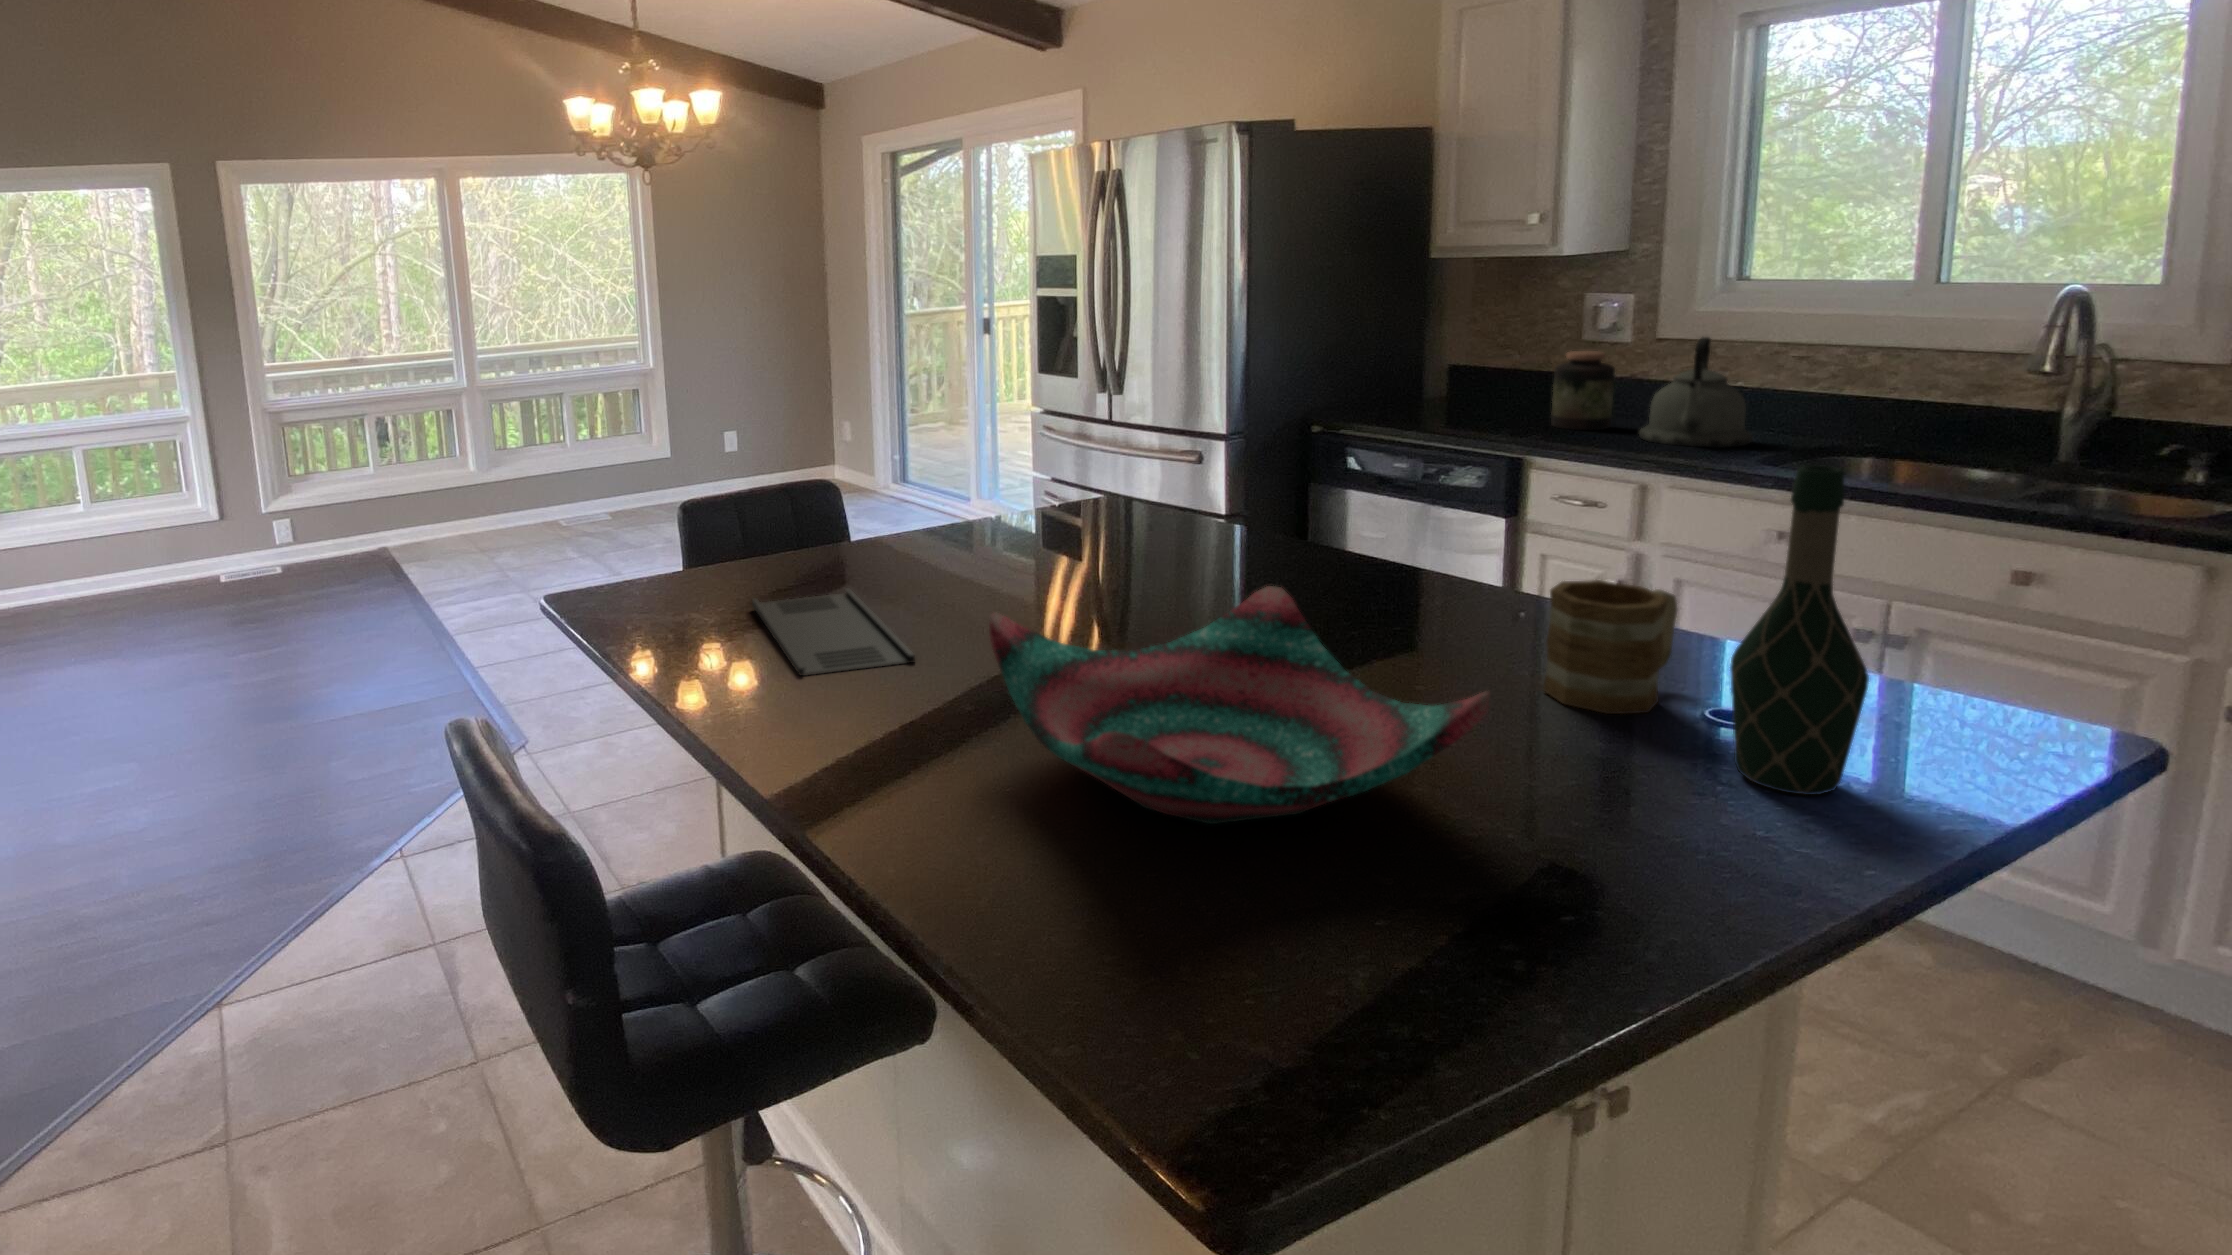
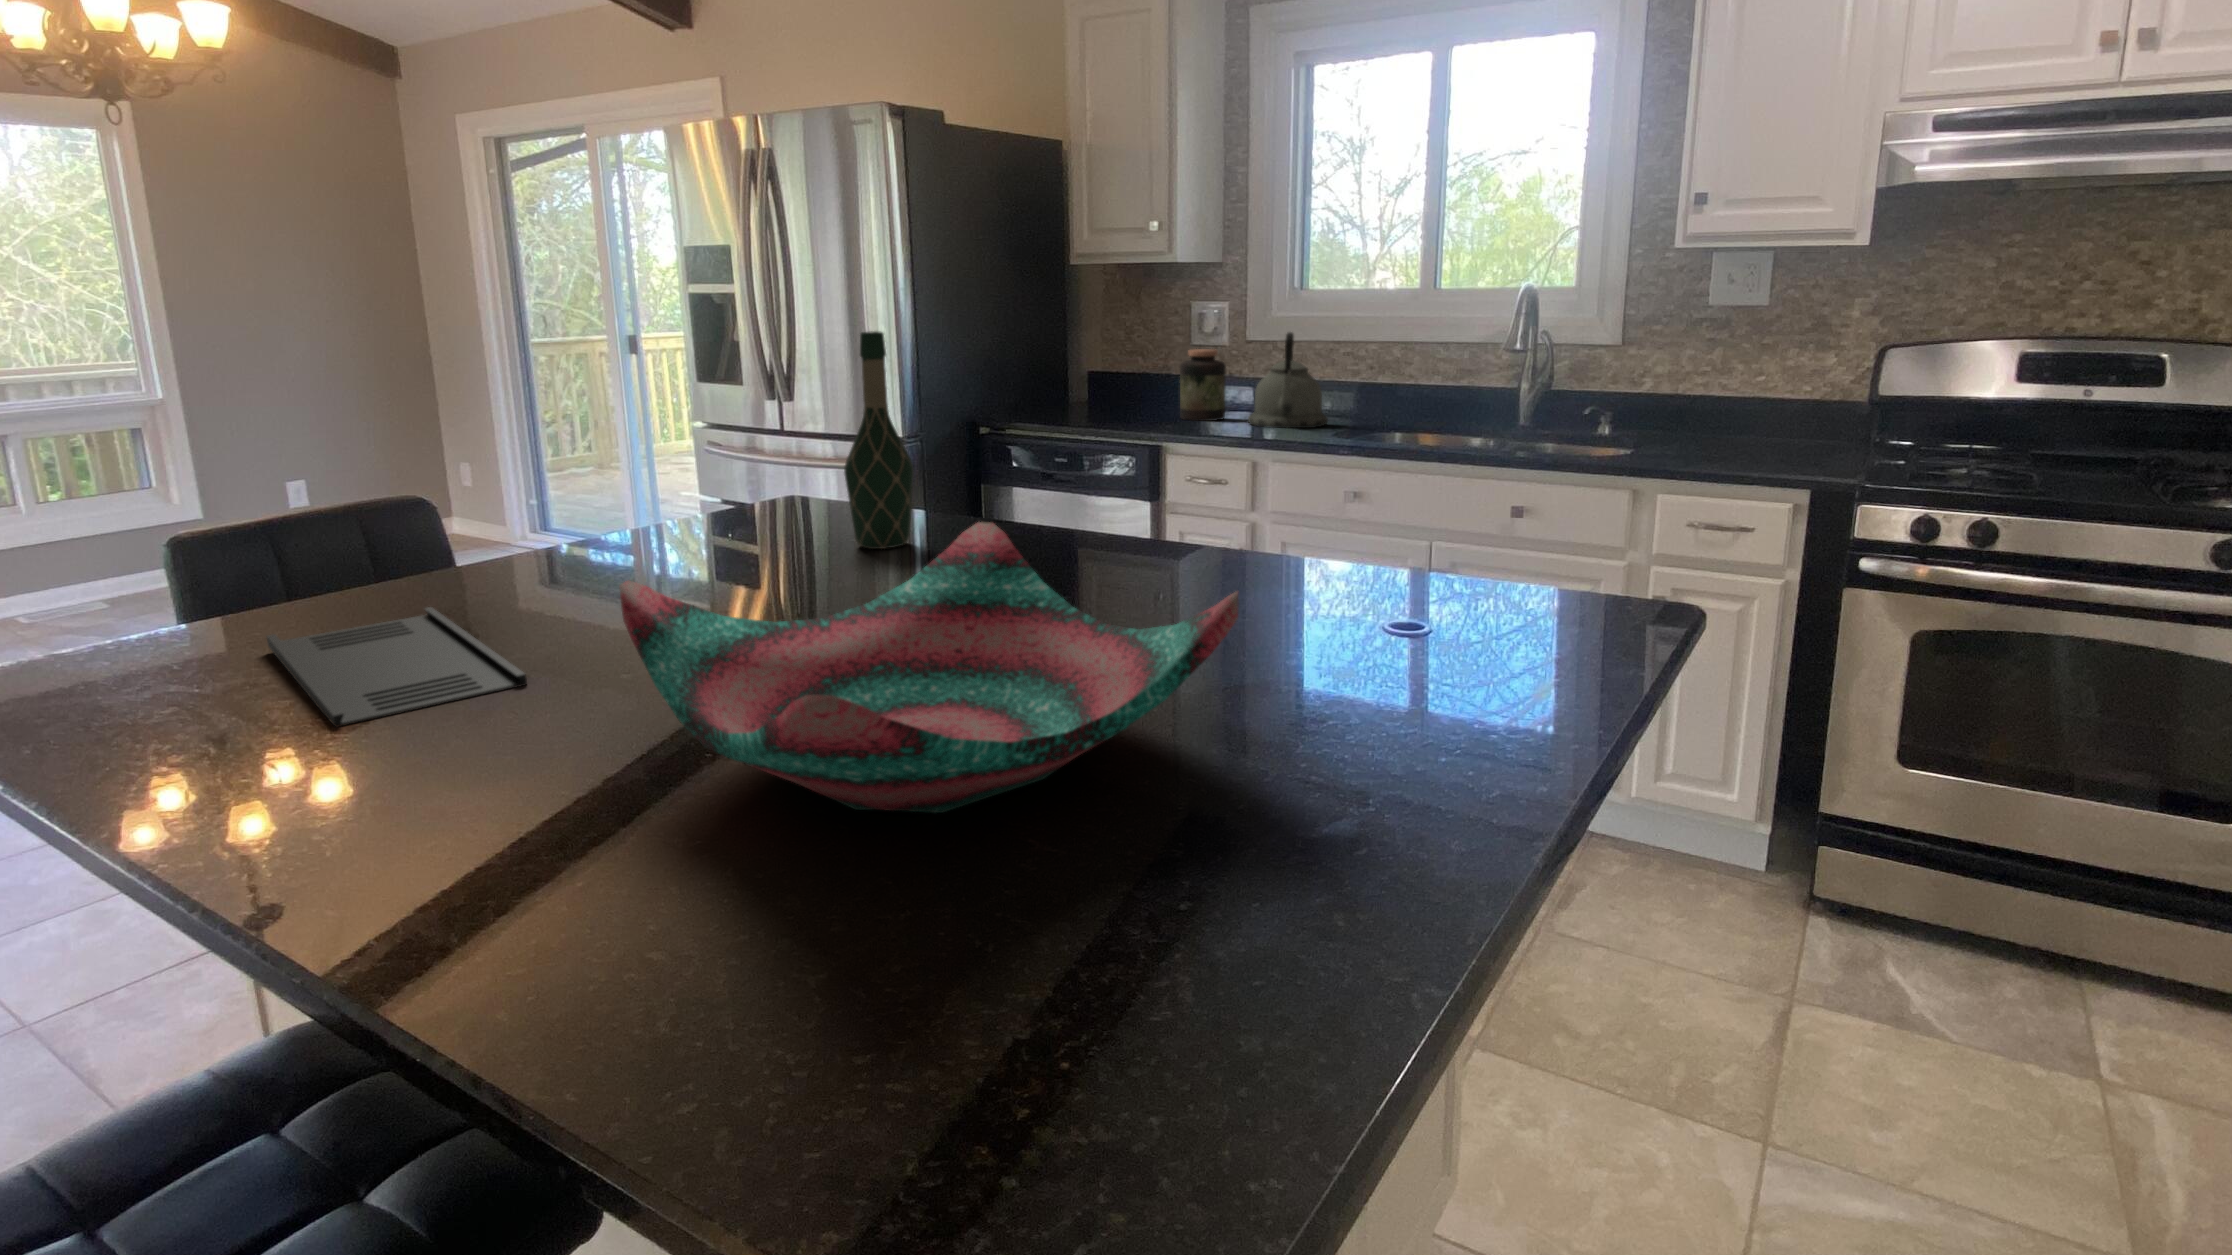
wine bottle: present [1730,465,1869,795] -> present [844,331,914,549]
mug: present [1543,580,1677,714] -> none [1246,496,1350,629]

